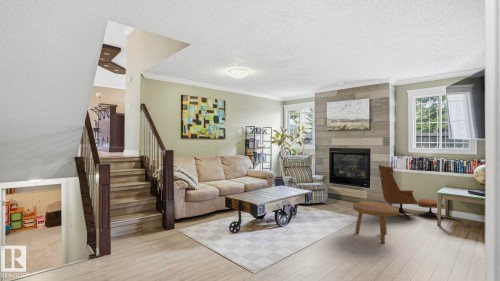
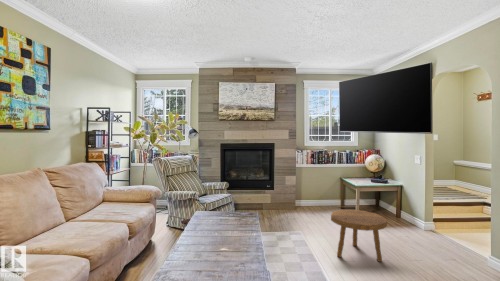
lounge chair: present [379,165,444,219] -> none [299,162,344,219]

